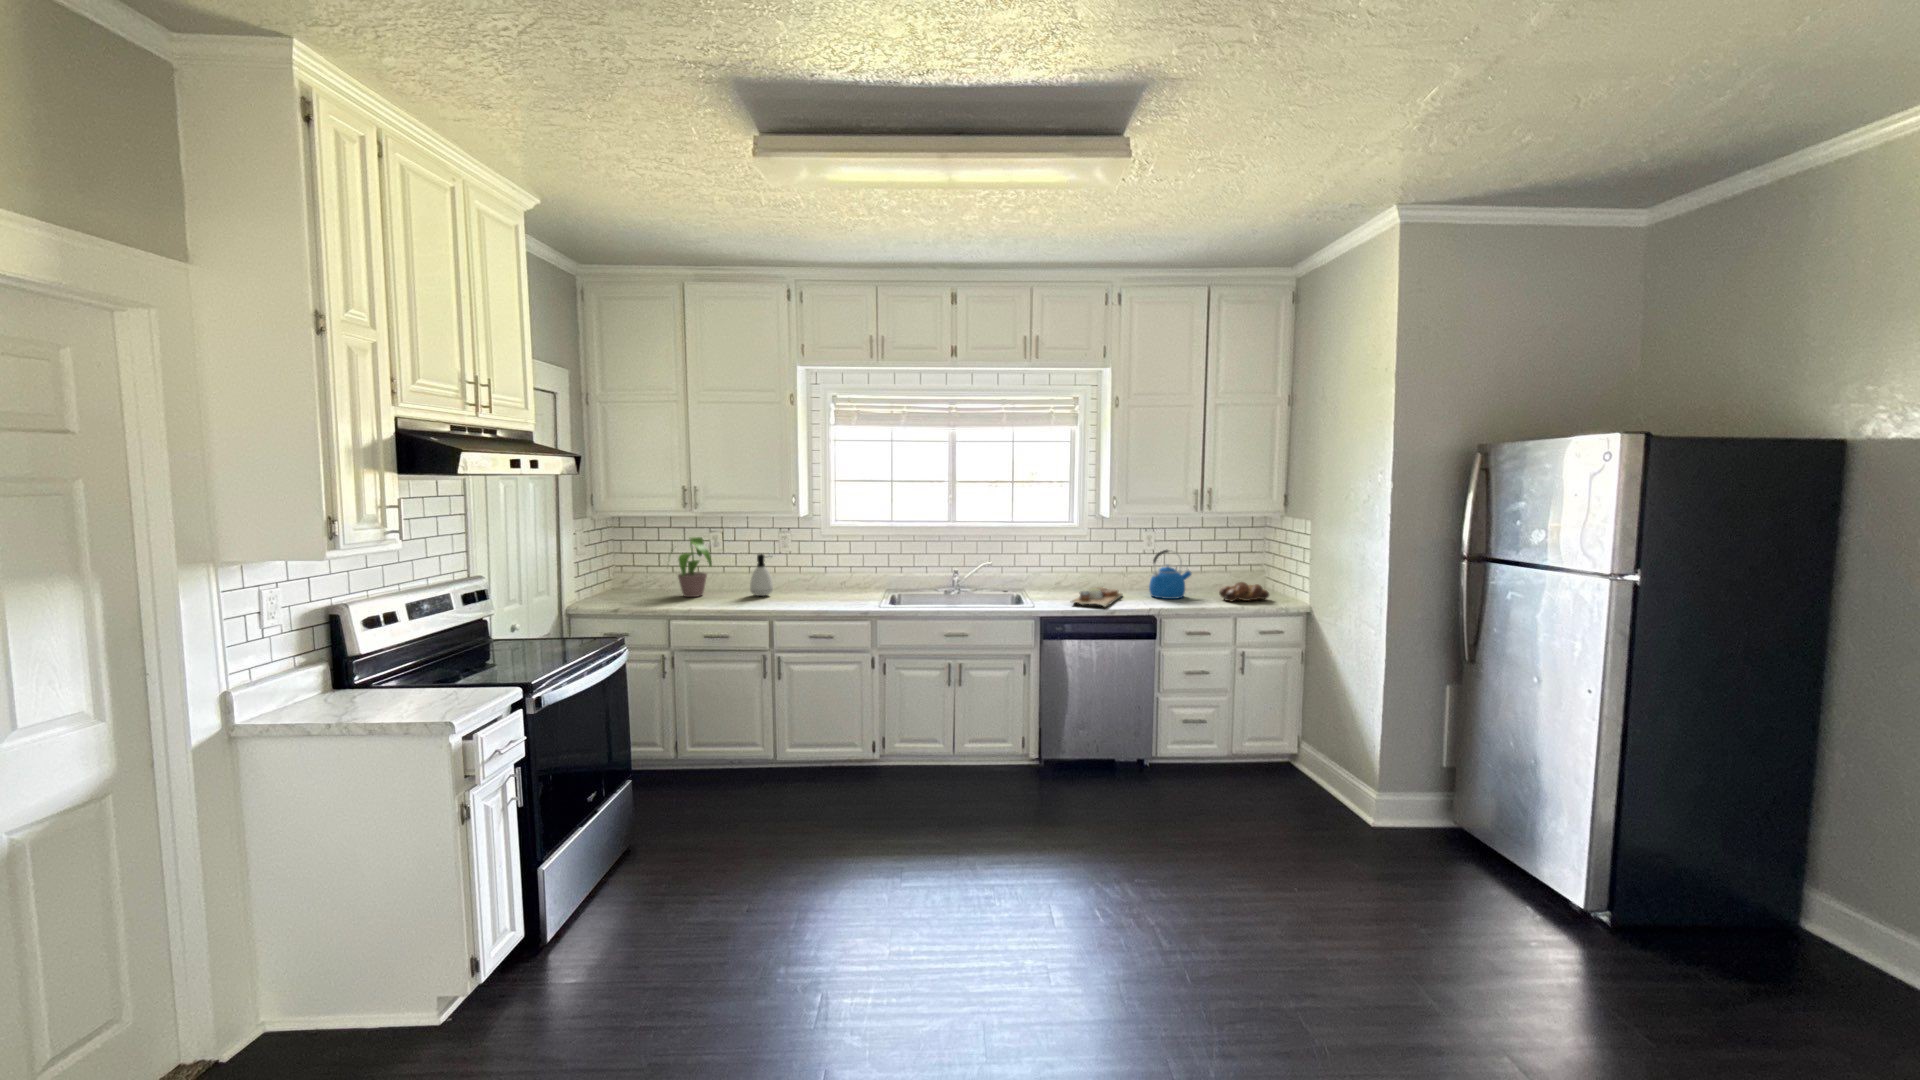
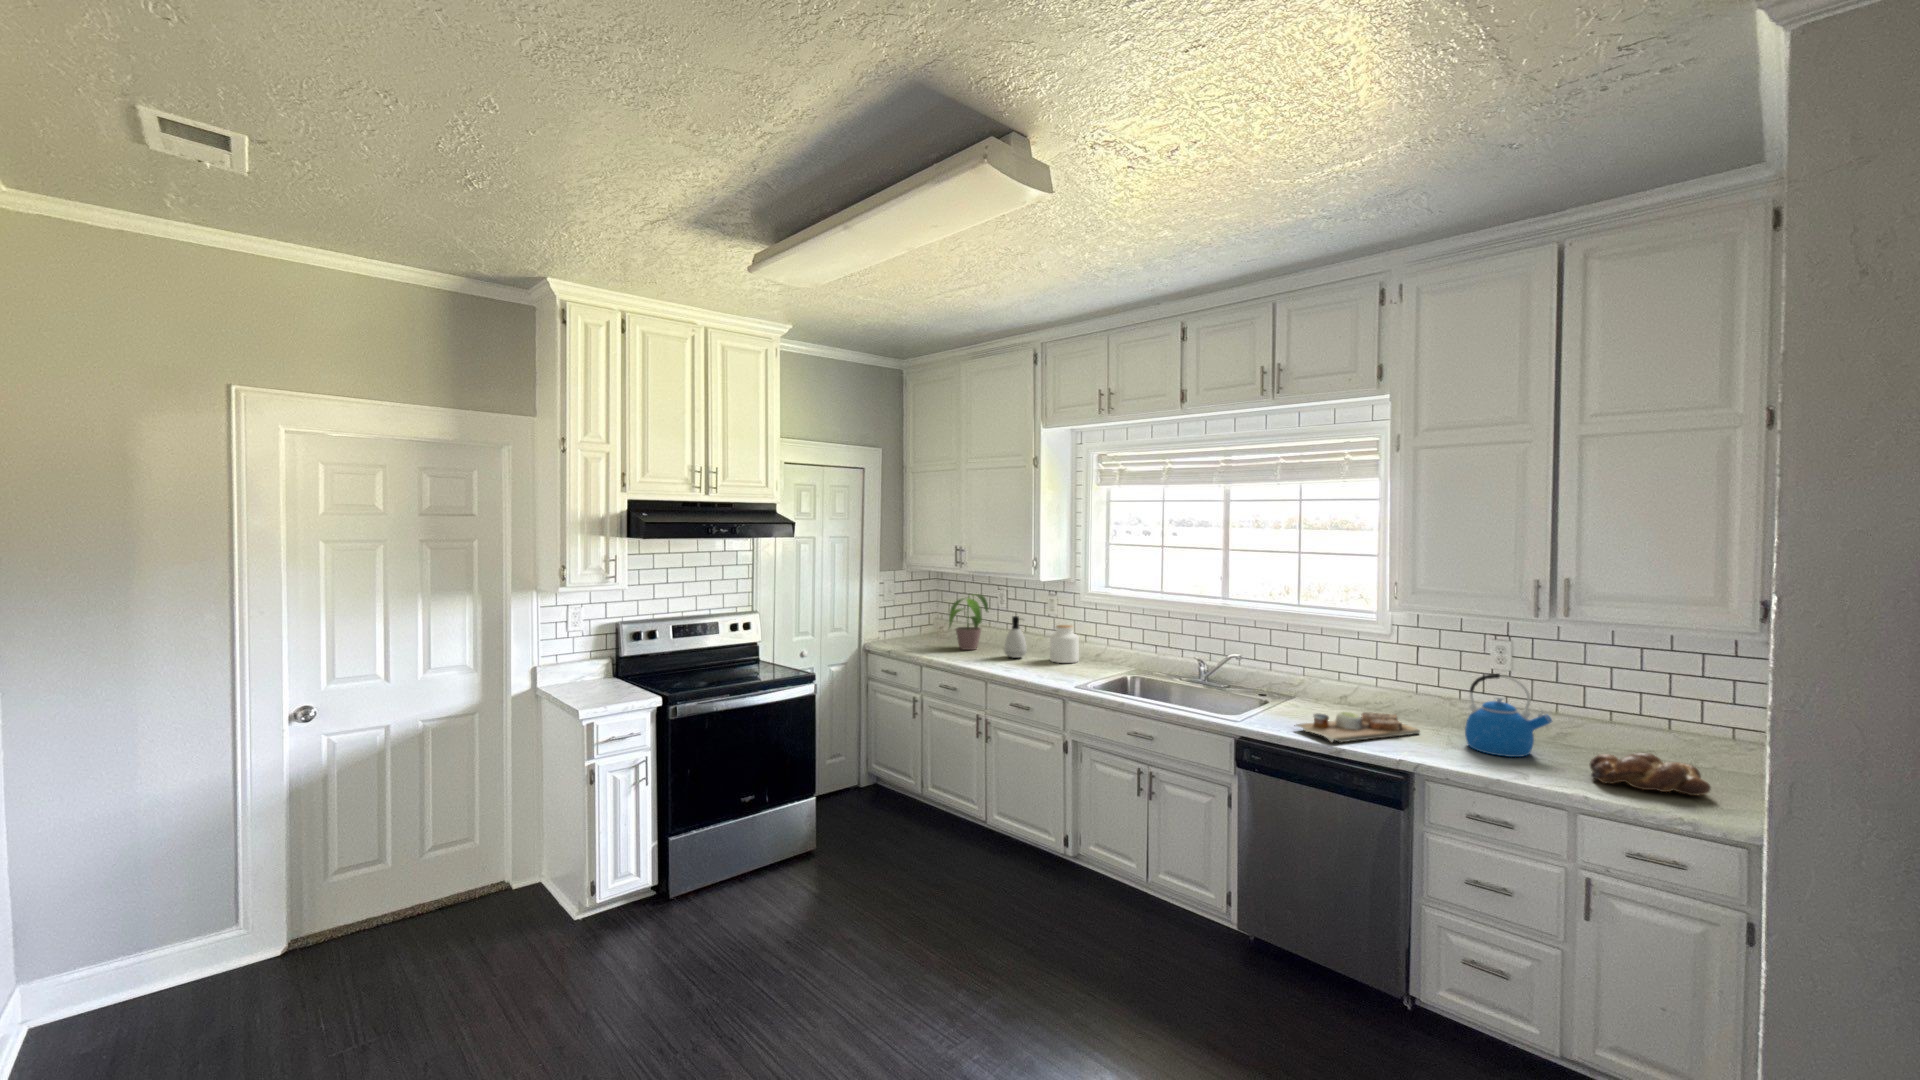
jar: none [796,558,824,594] -> present [1050,625,1079,663]

